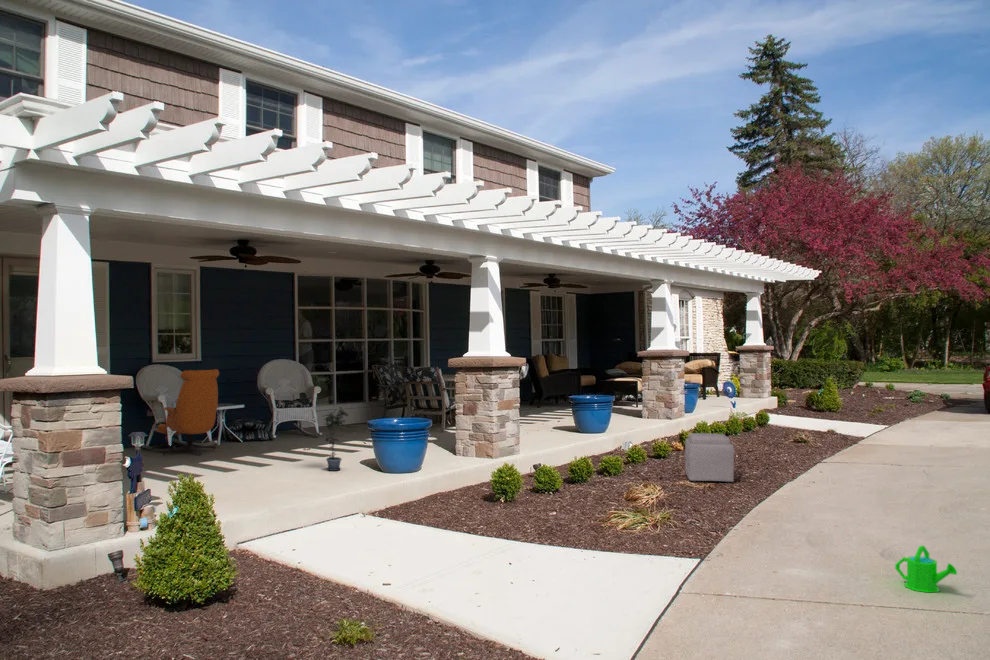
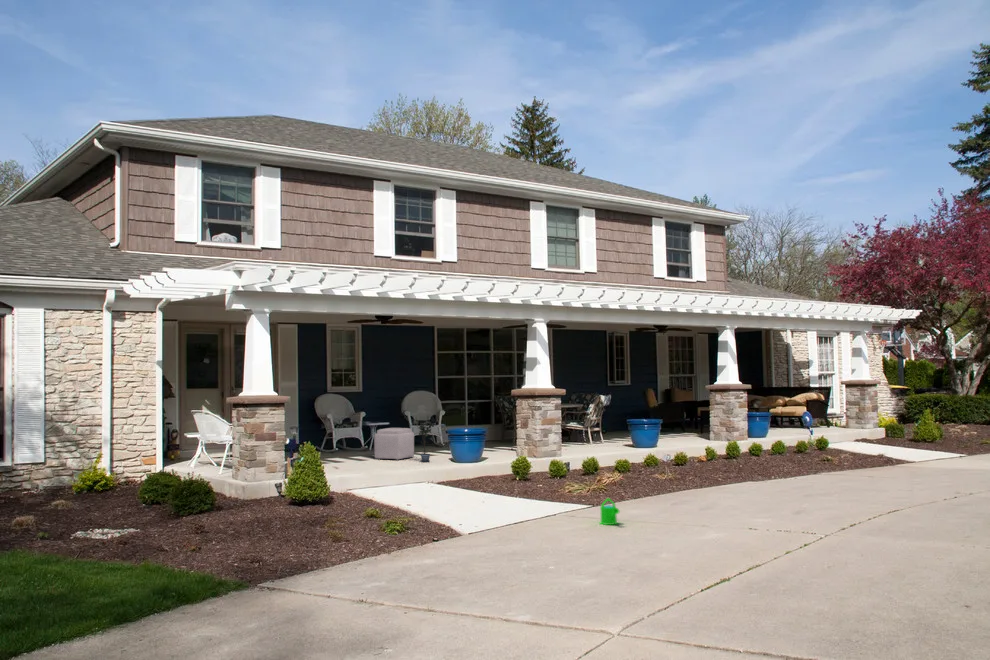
lounge chair: present [152,369,219,455] -> none [329,397,367,453]
ottoman: present [685,433,734,483] -> present [374,428,414,460]
watering can: present [895,546,957,592] -> present [600,498,619,525]

